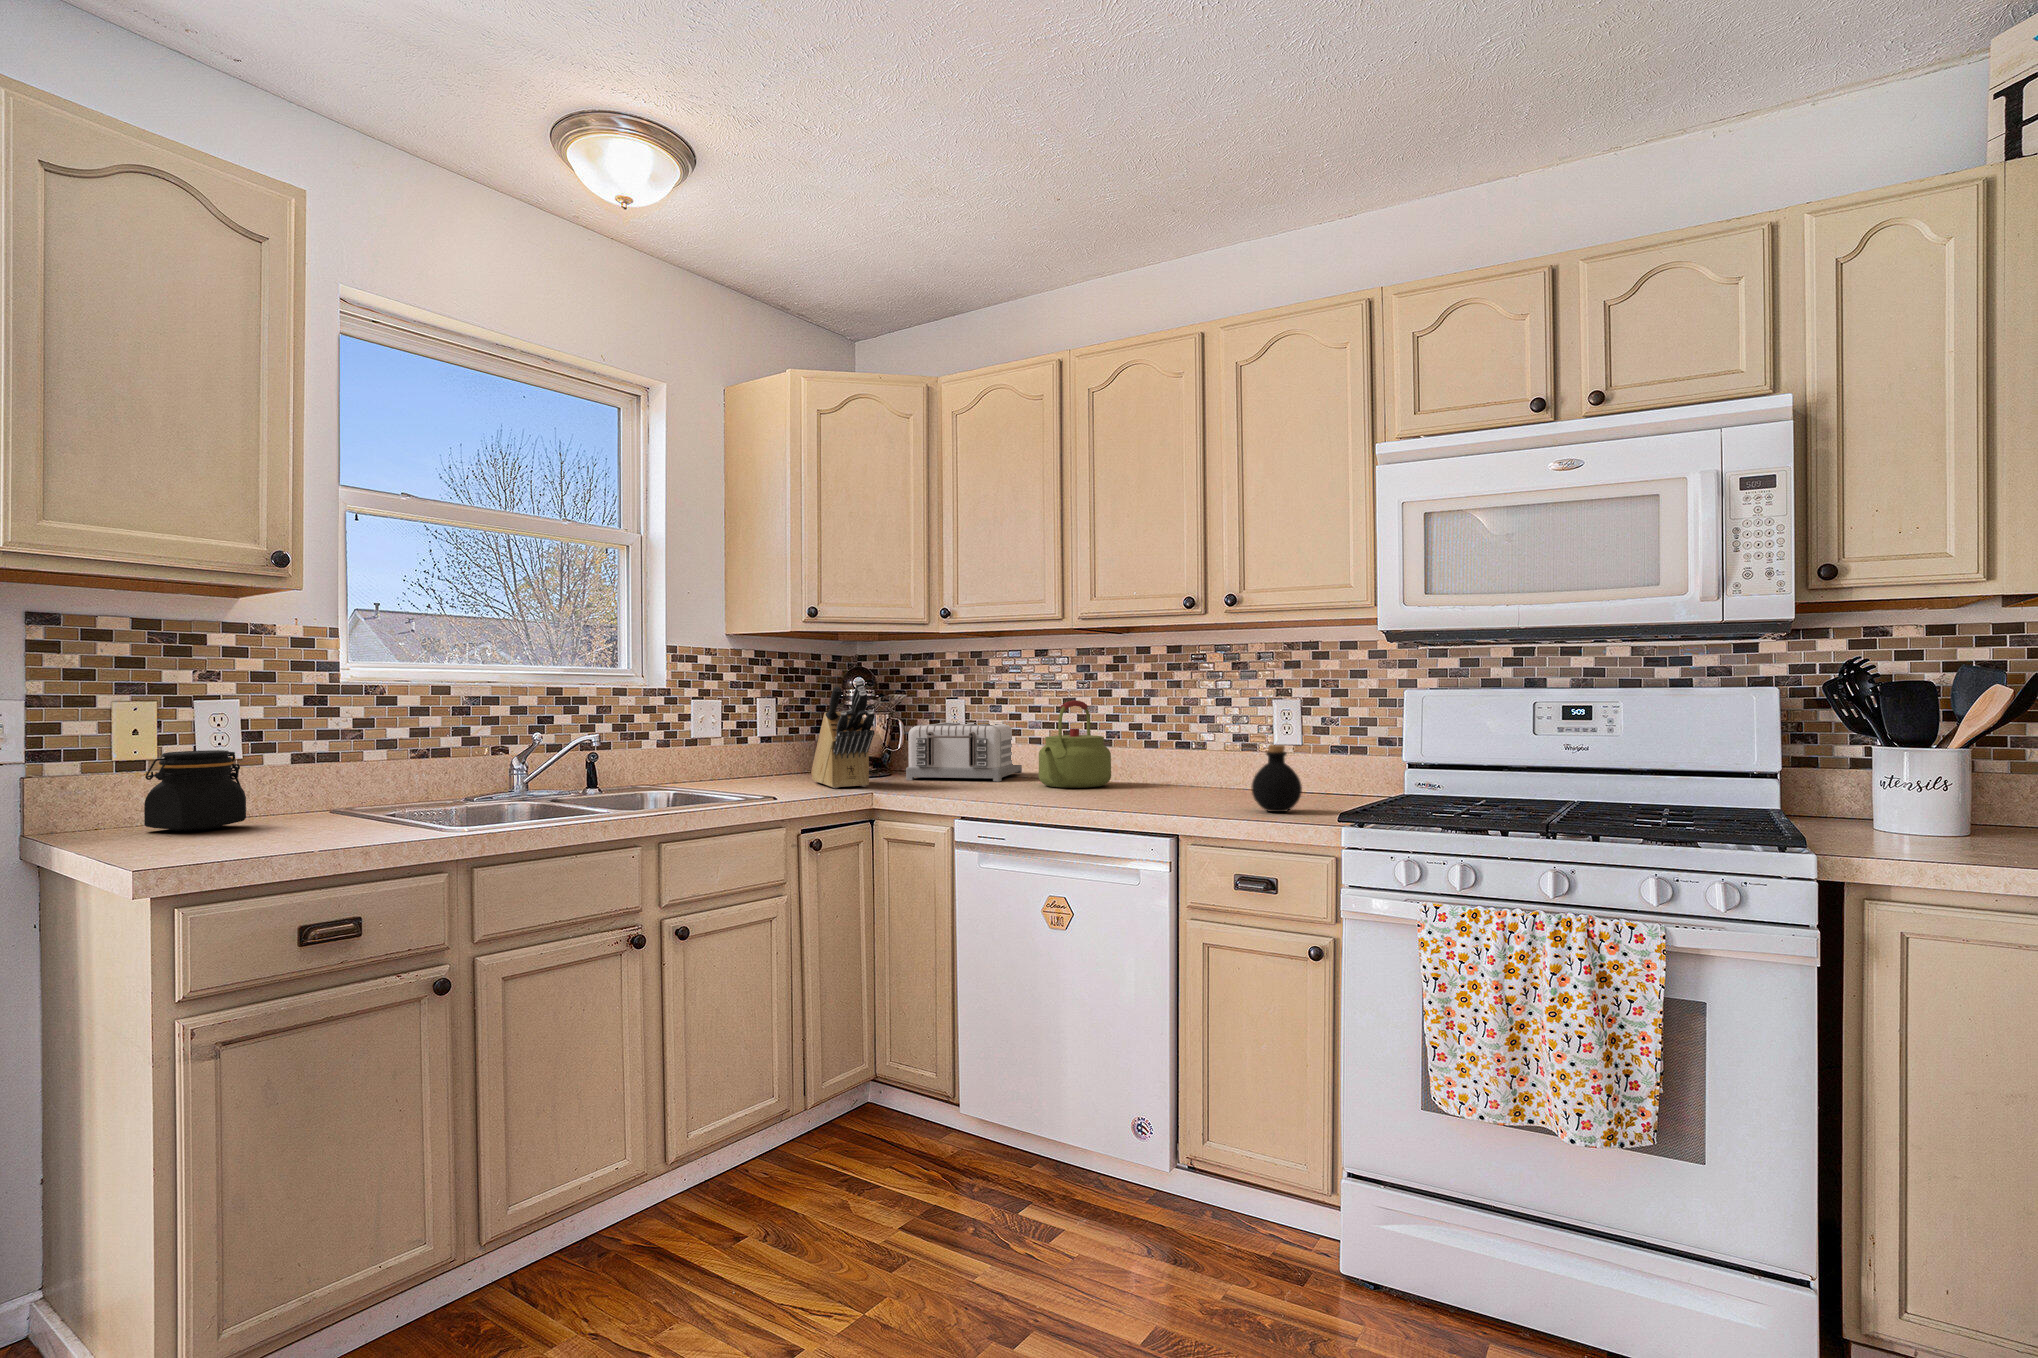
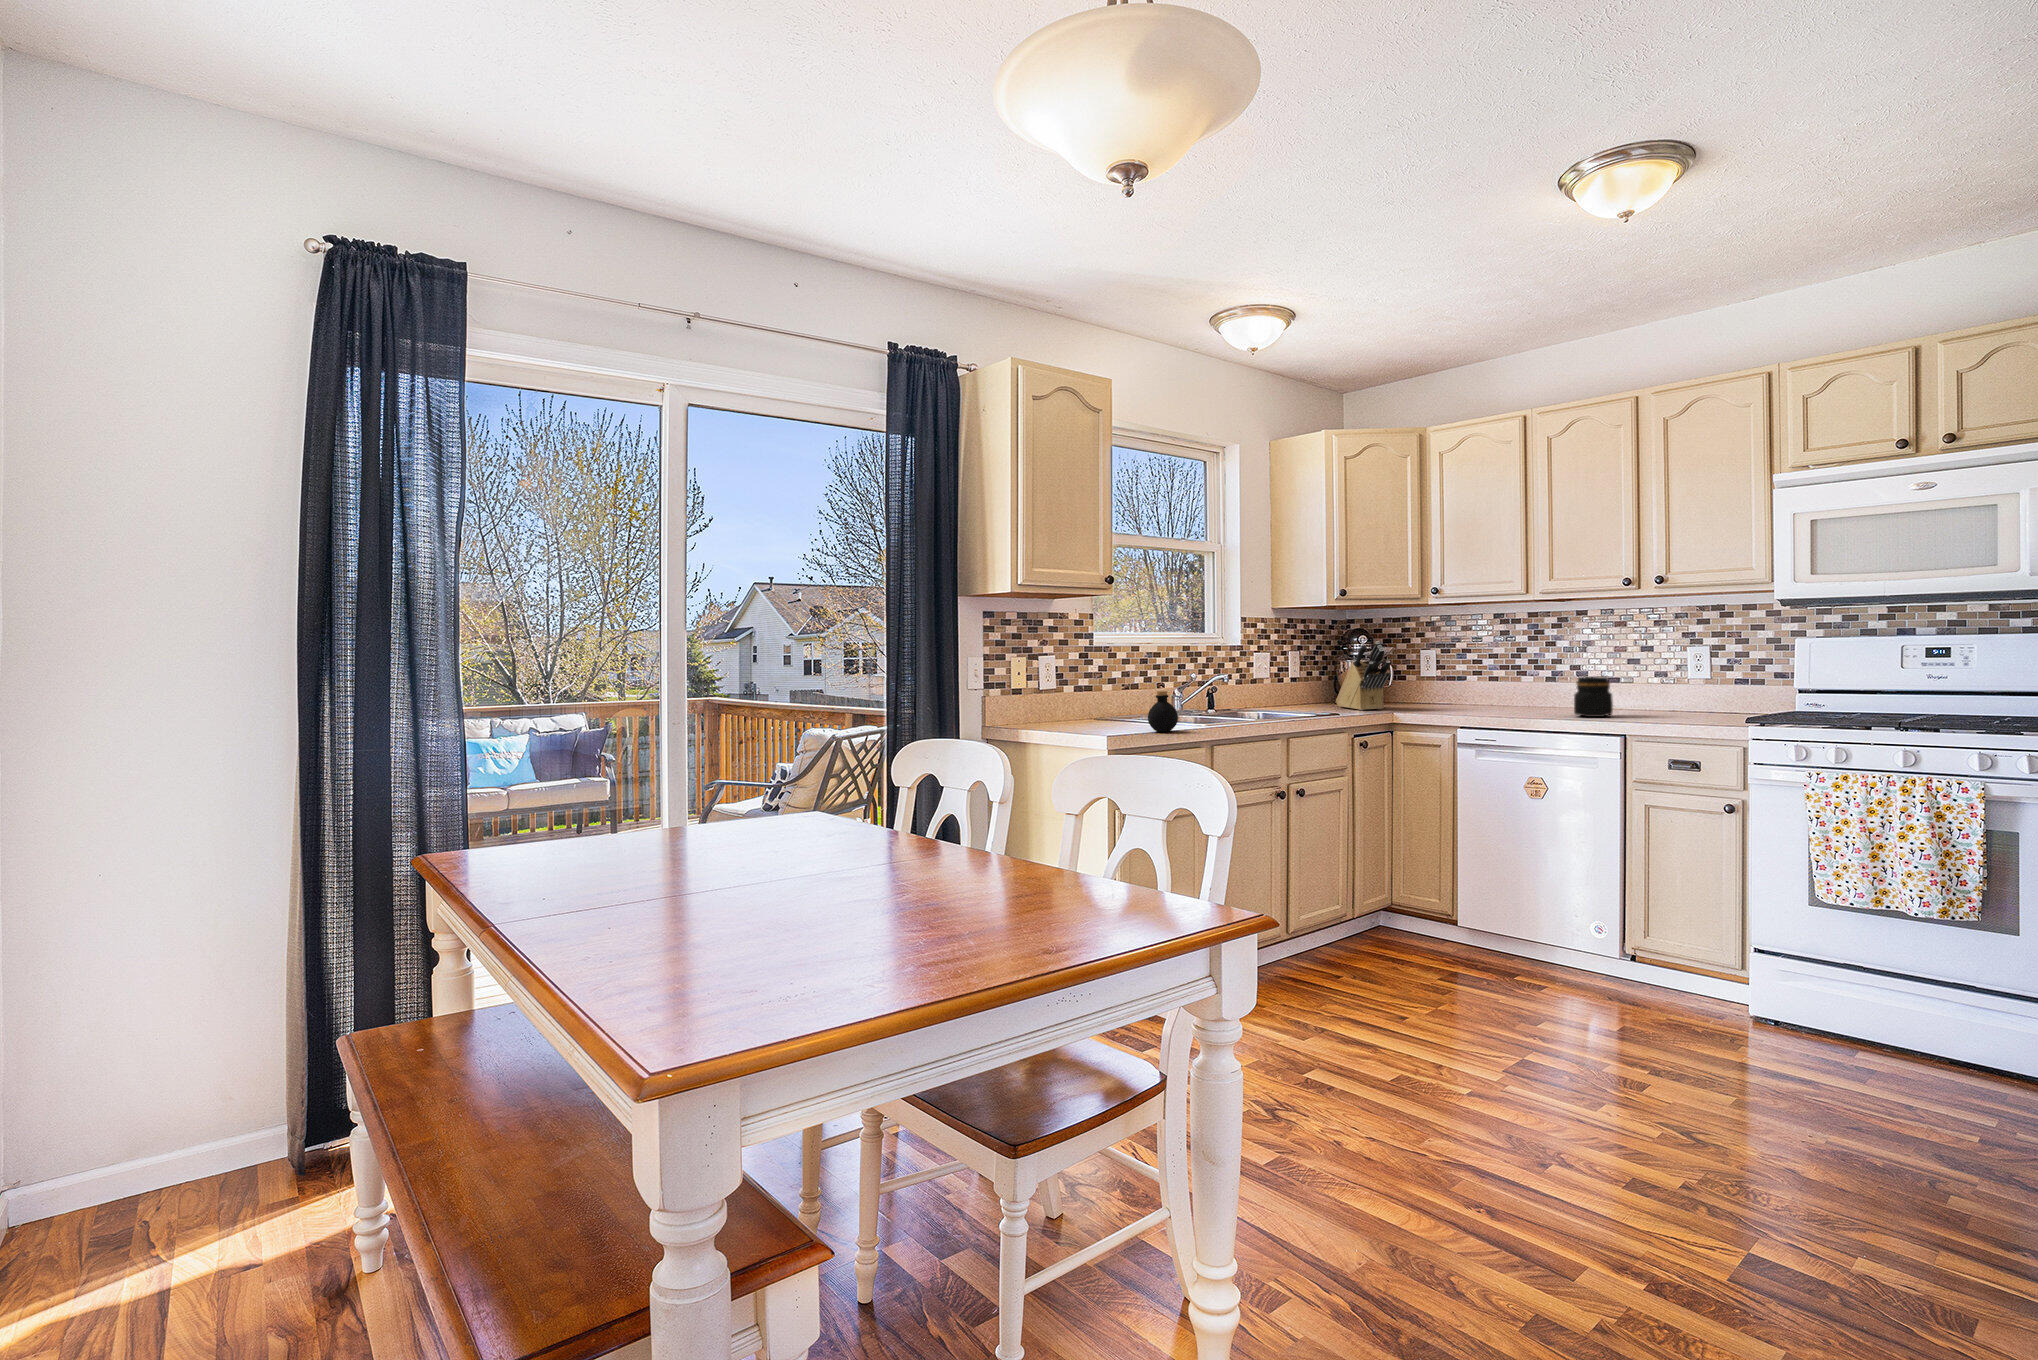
kettle: present [1039,700,1111,788] -> none [1502,650,1558,709]
toaster: present [906,722,1022,782] -> none [1398,666,1477,706]
bottle: present [1252,745,1302,812] -> present [1148,691,1178,732]
jar: present [144,750,246,831] -> present [1574,677,1613,717]

